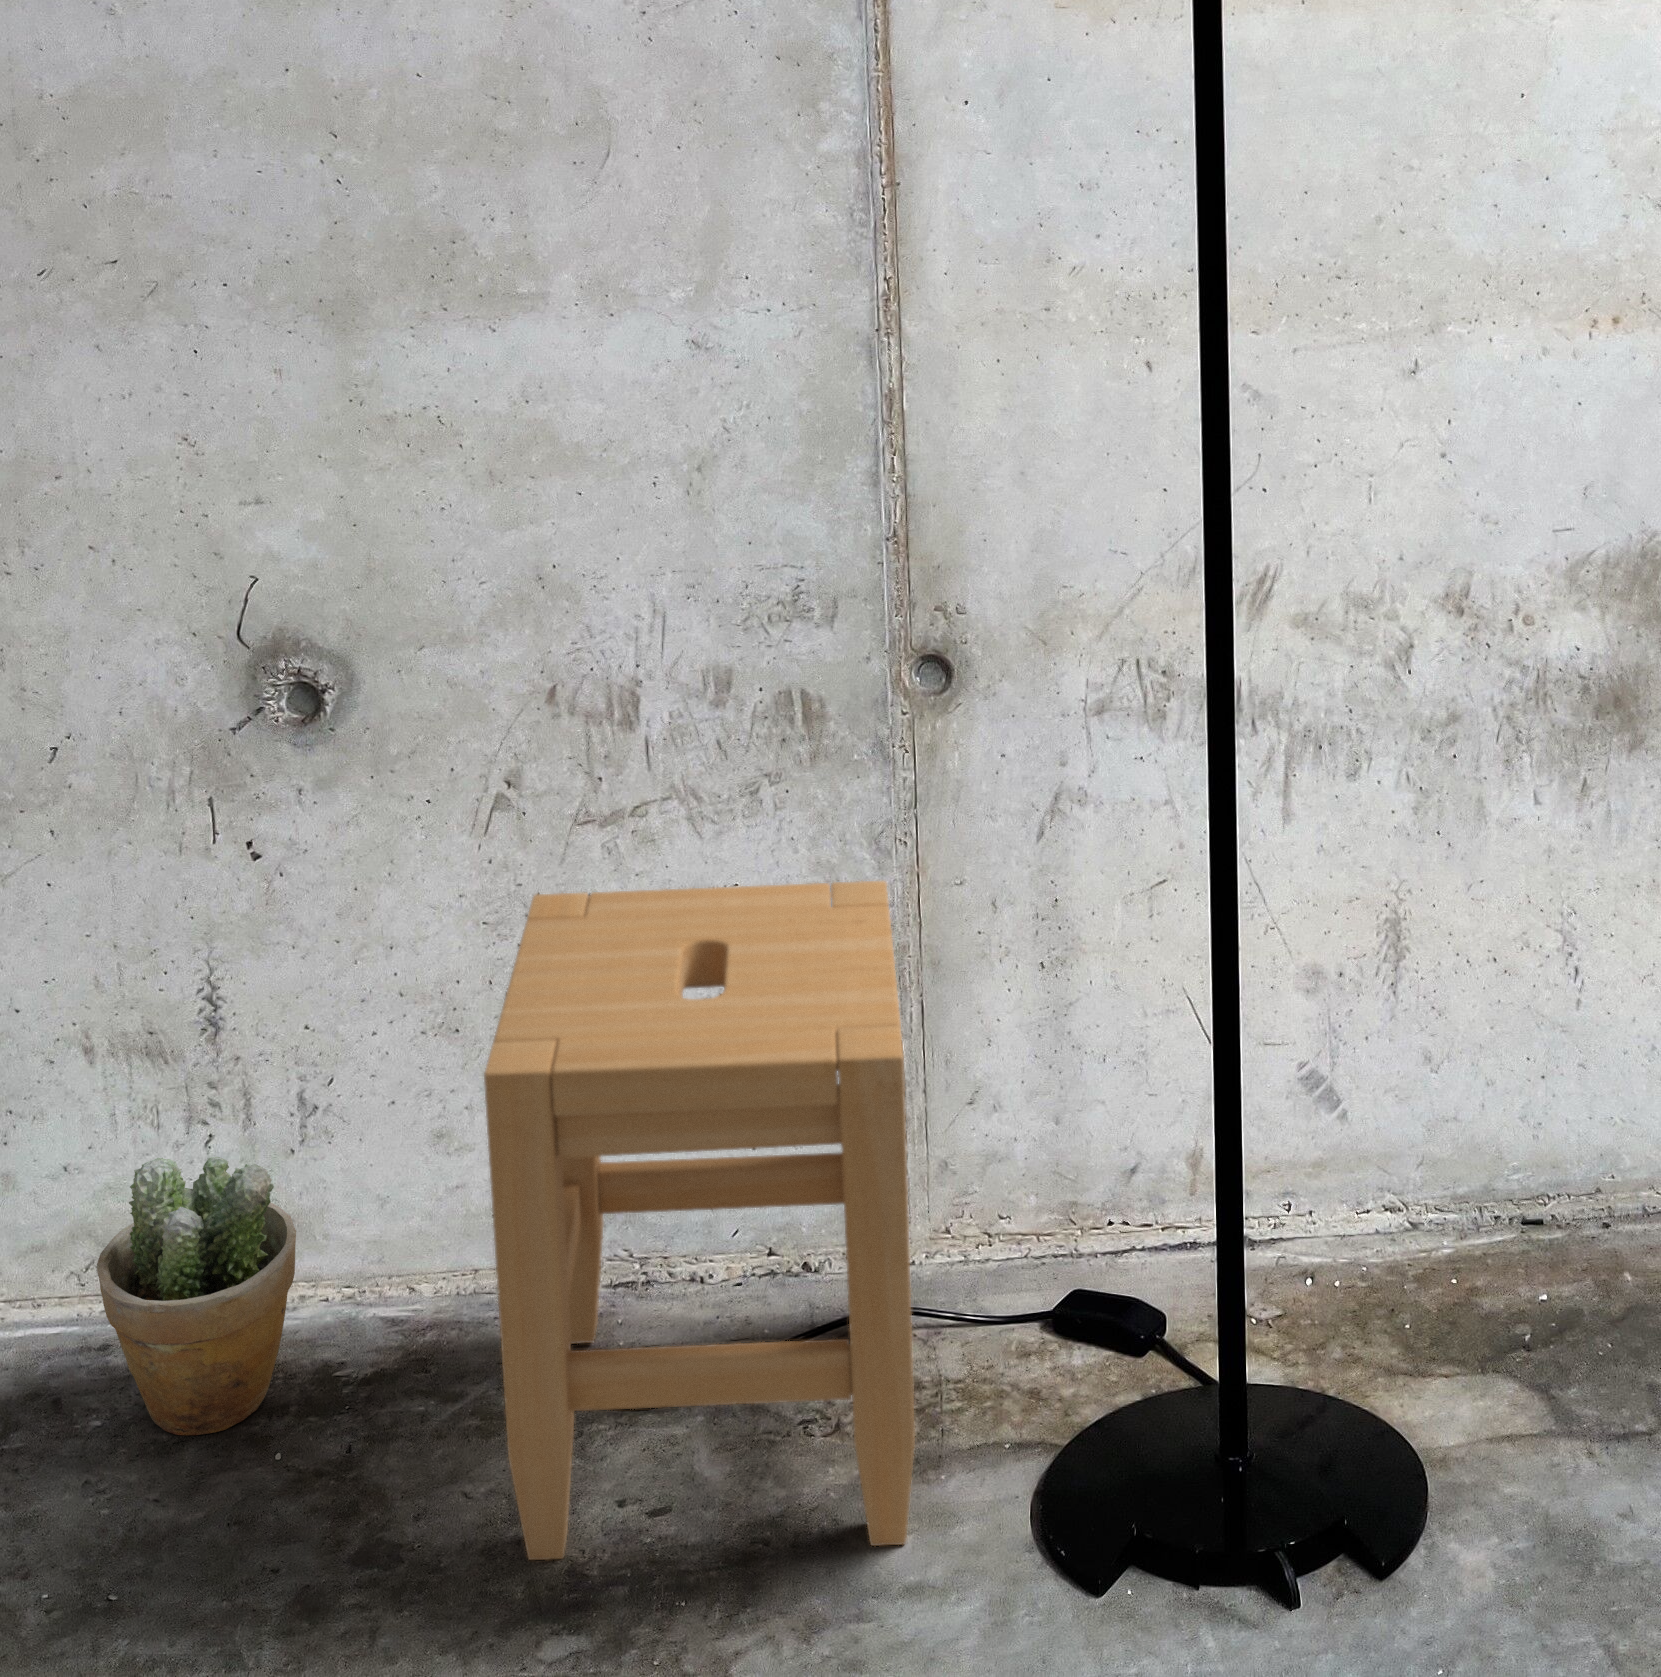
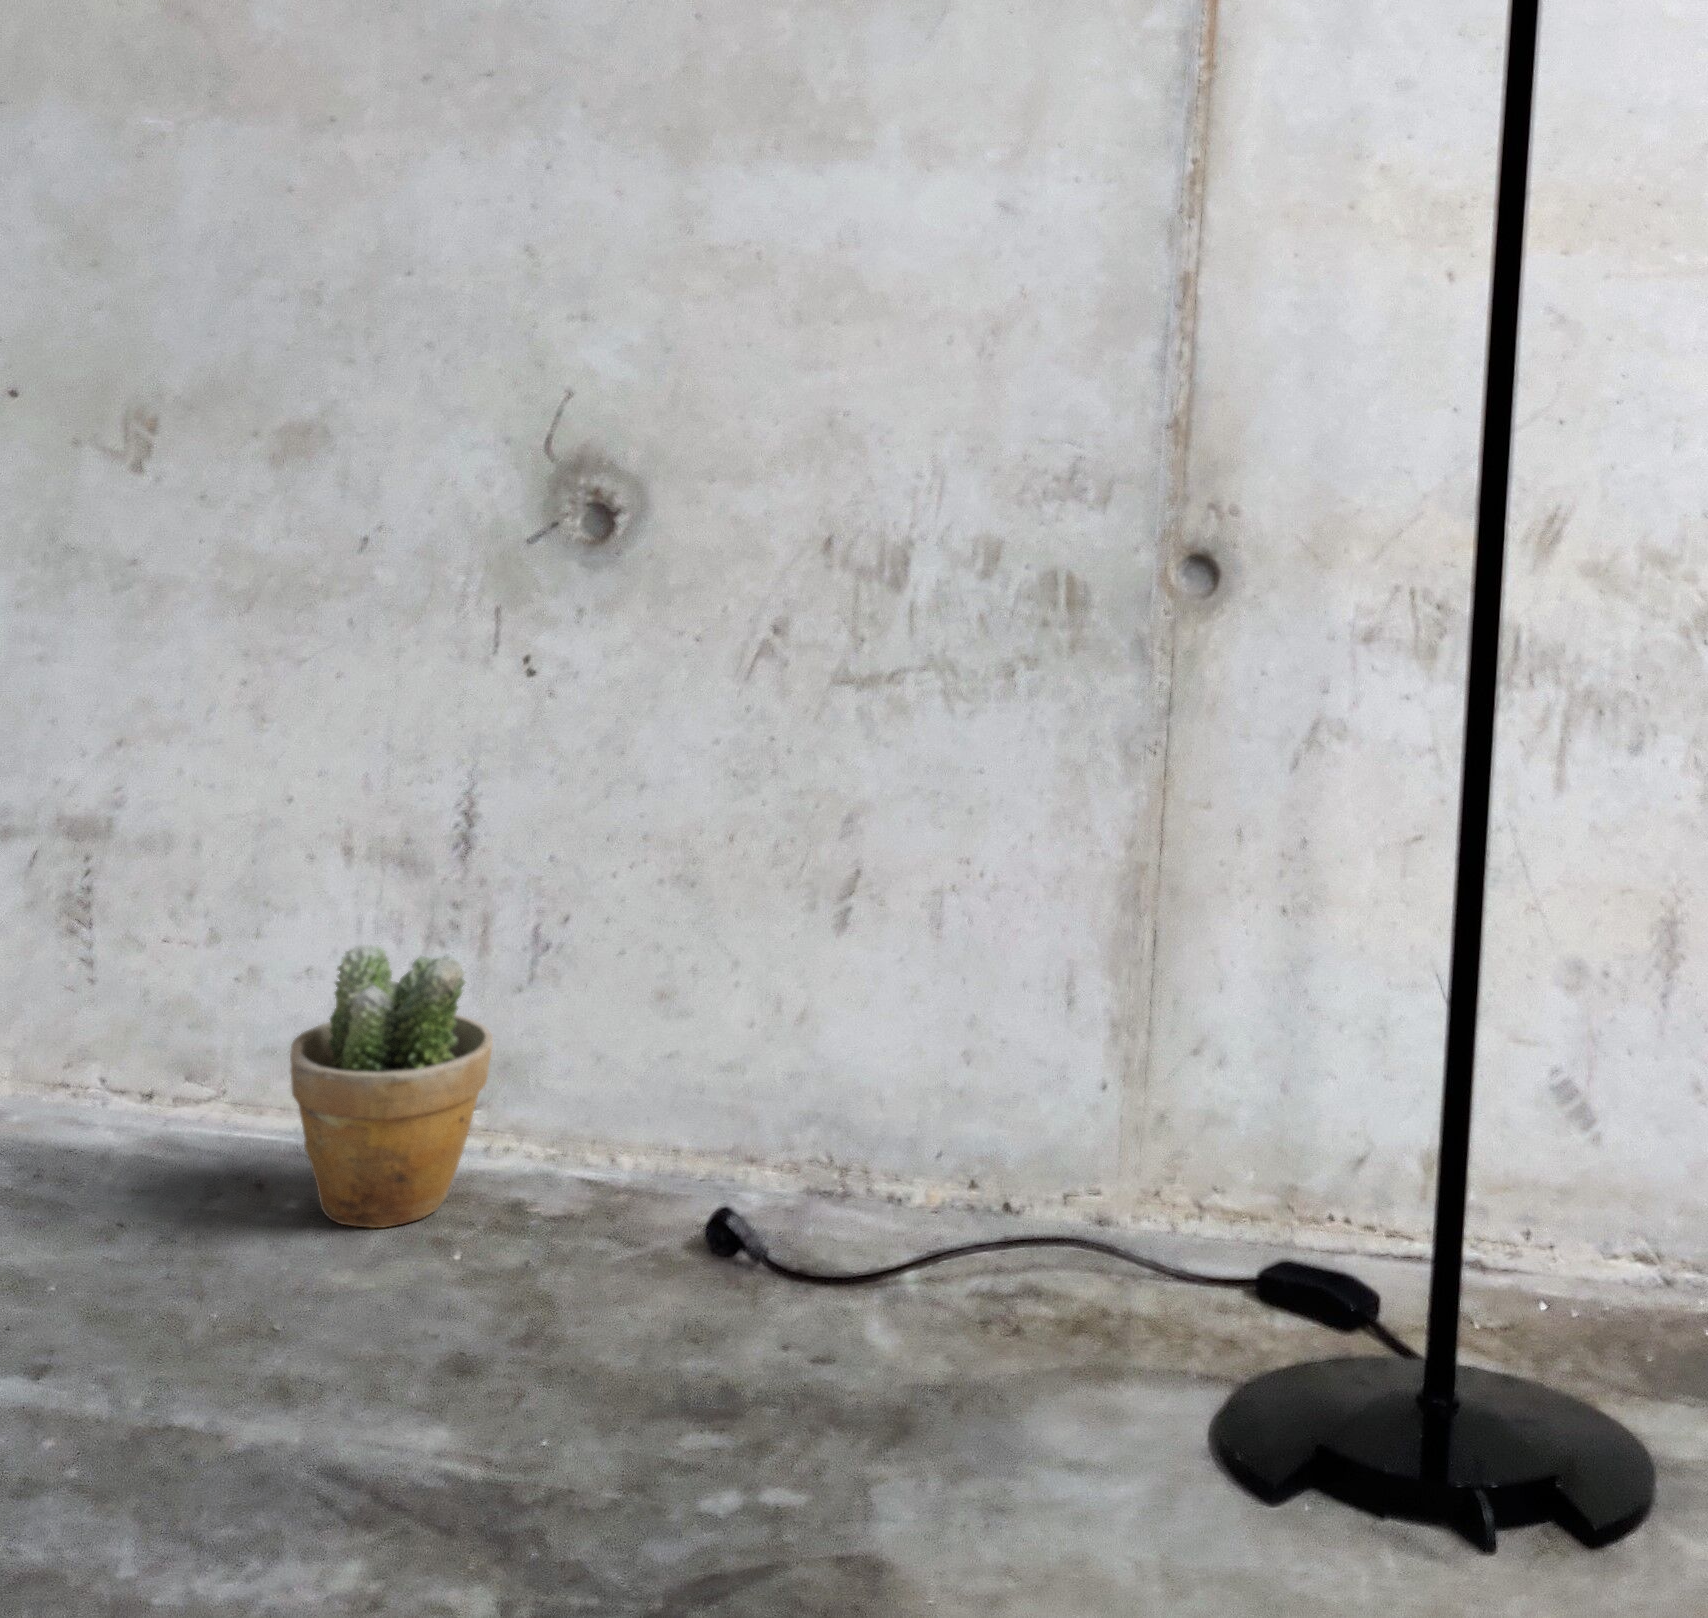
stool: present [484,881,915,1560] -> none [598,743,1120,1416]

